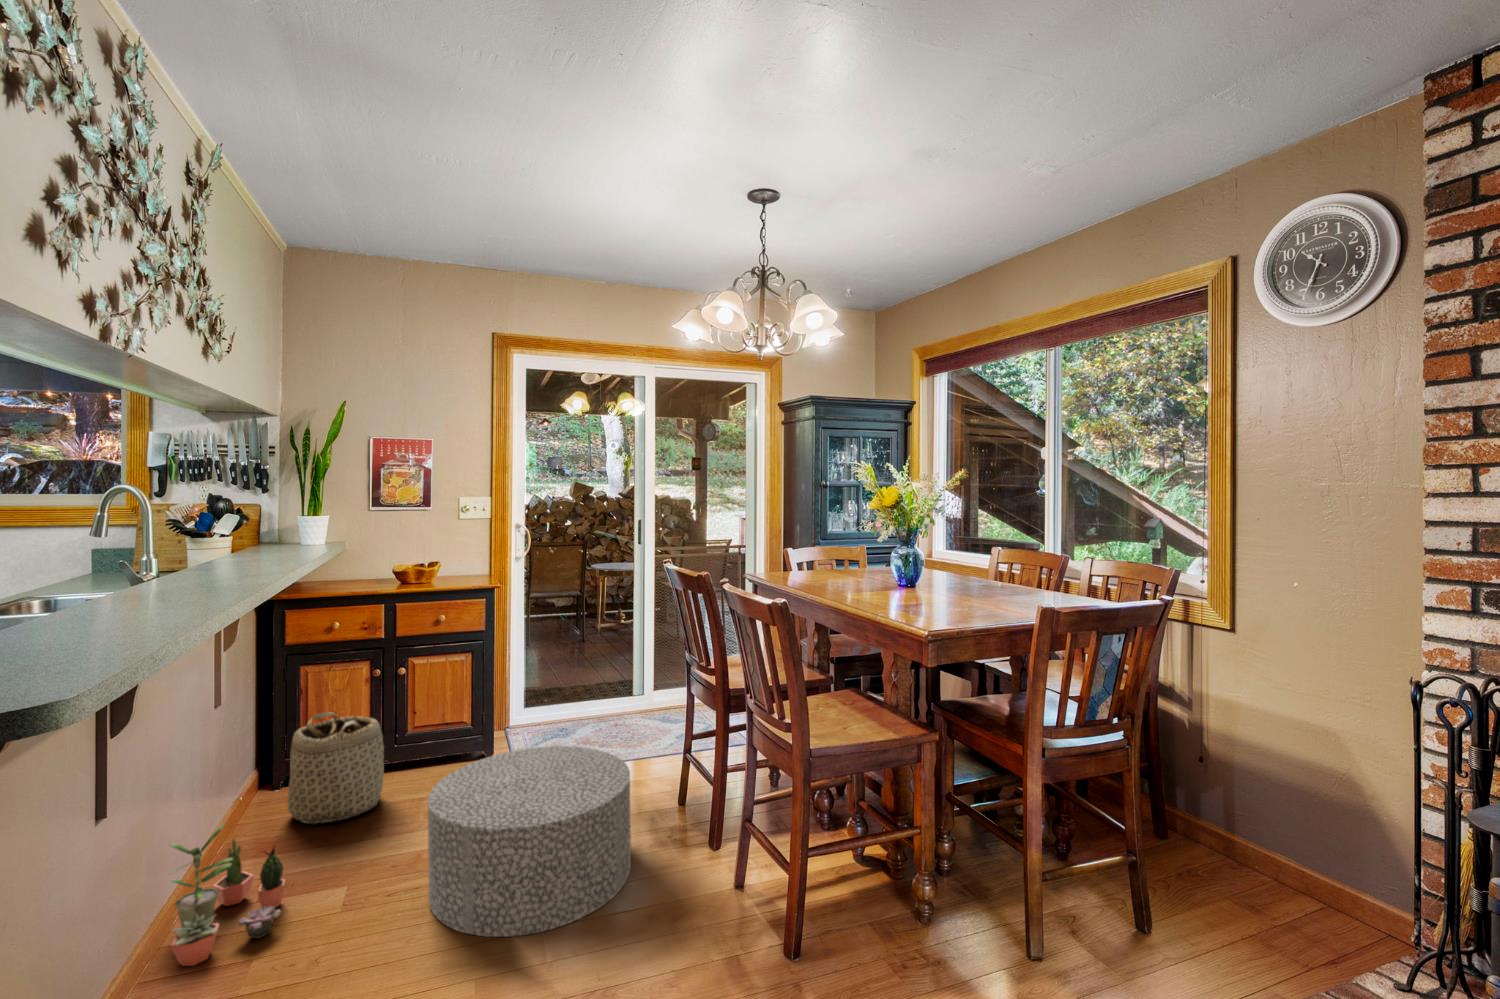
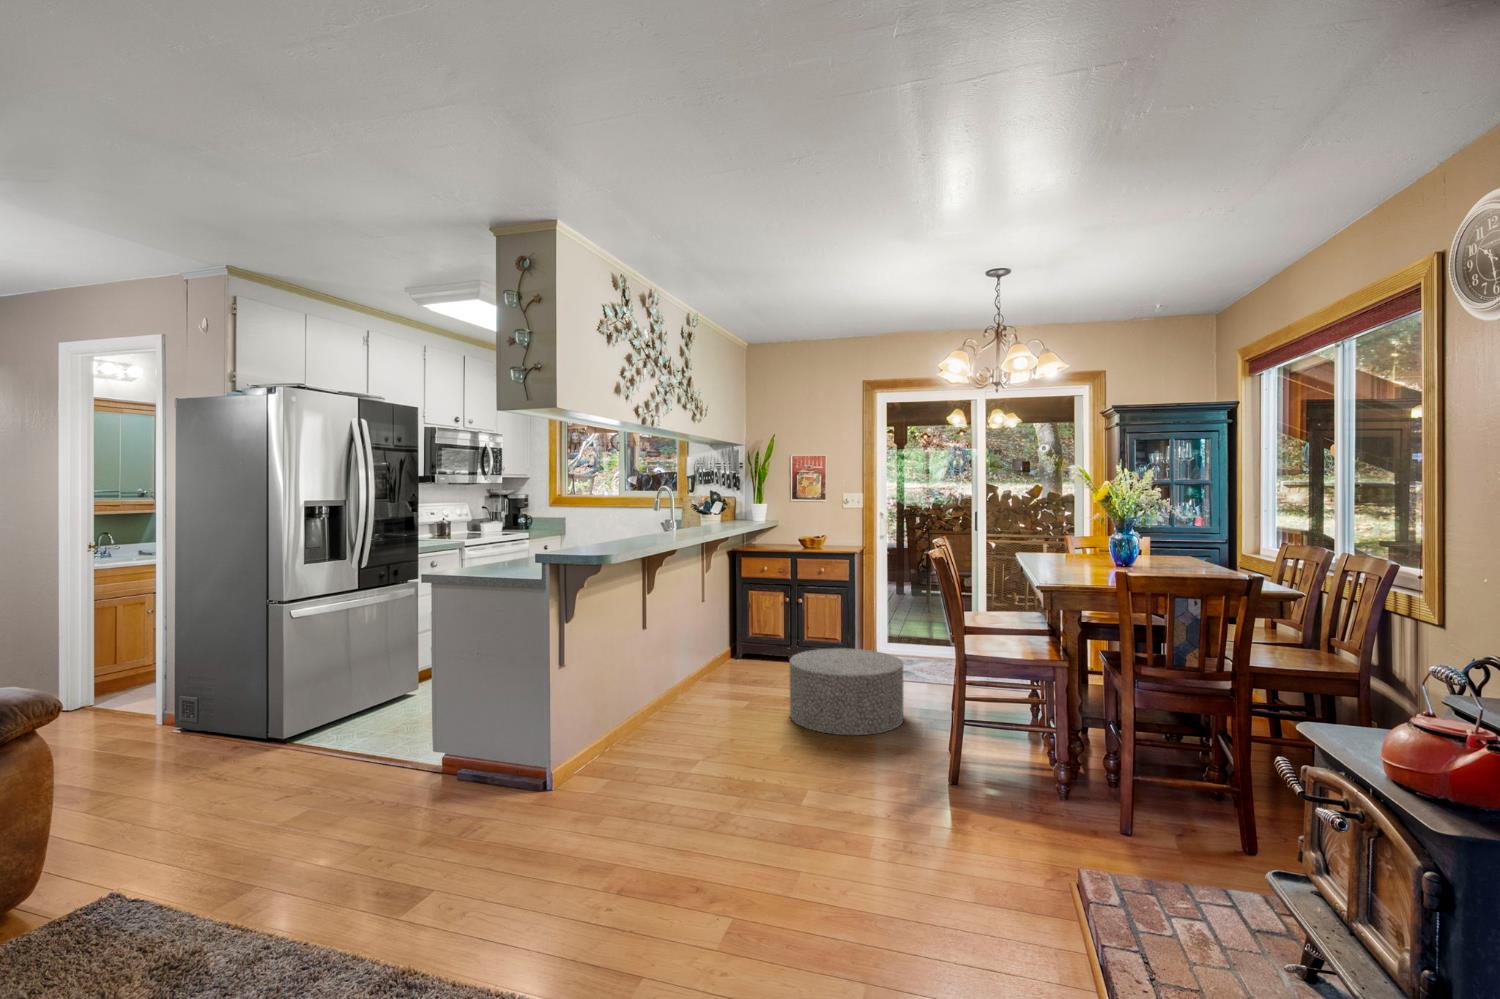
basket: present [287,712,384,824] -> none [740,616,787,676]
potted plant: present [170,824,285,966] -> none [684,651,730,708]

